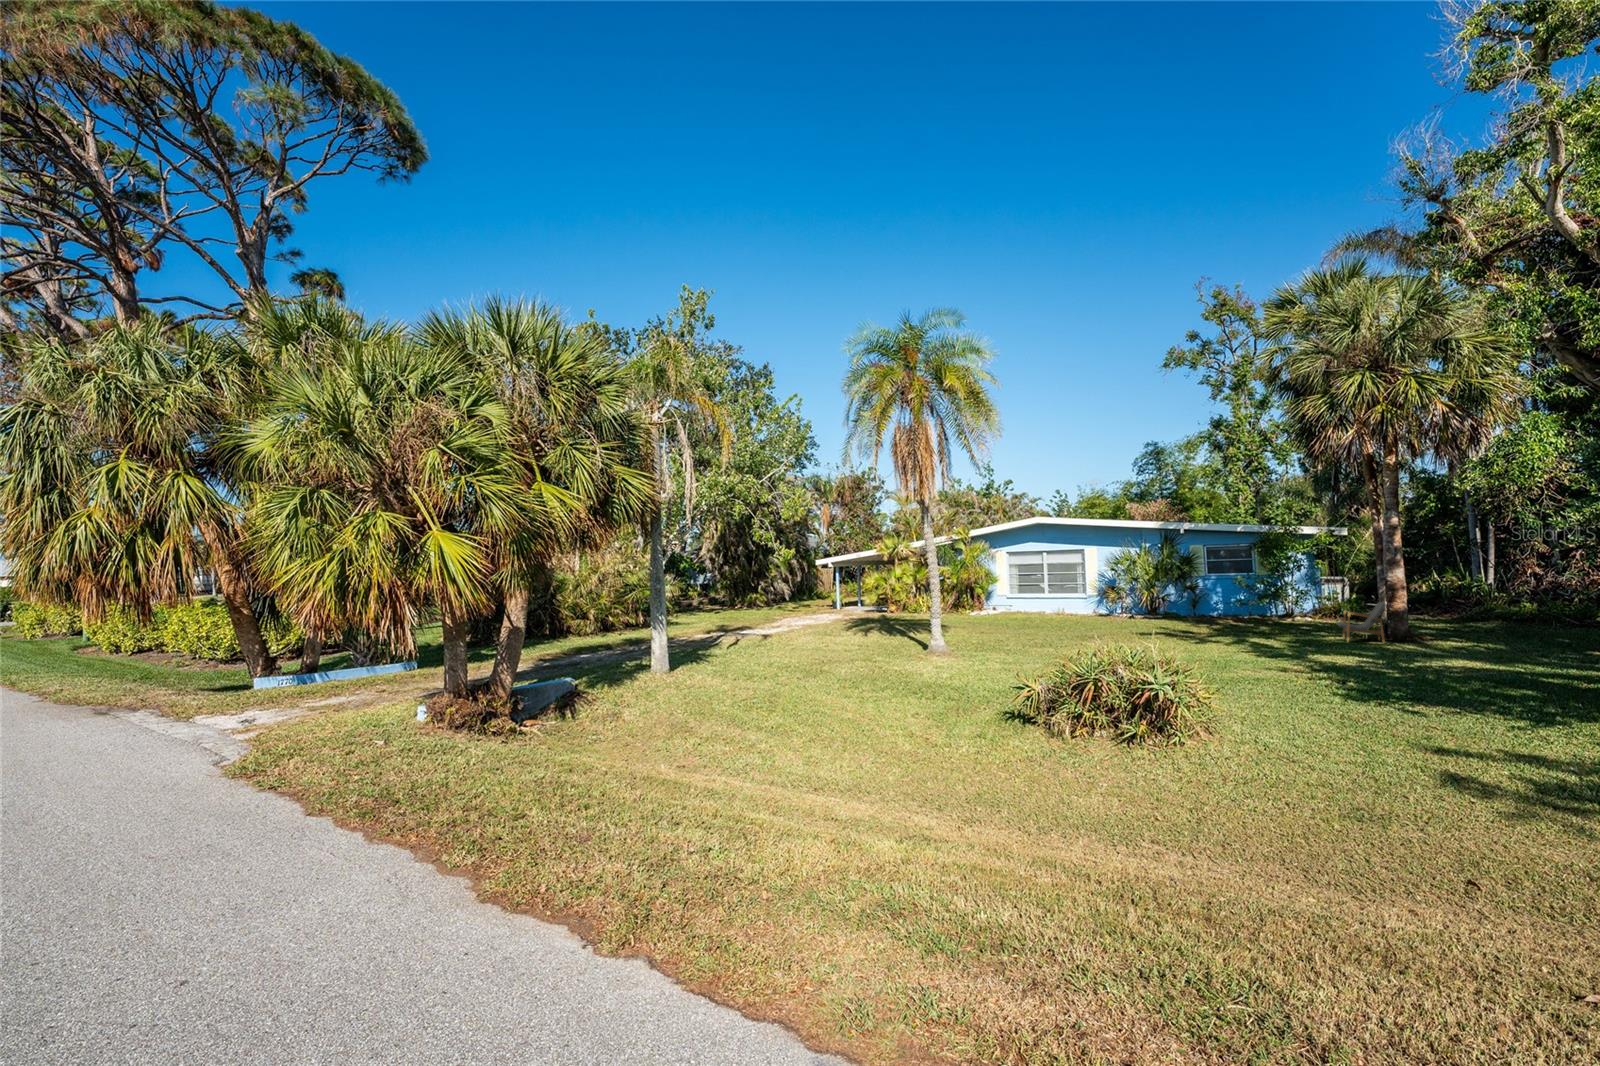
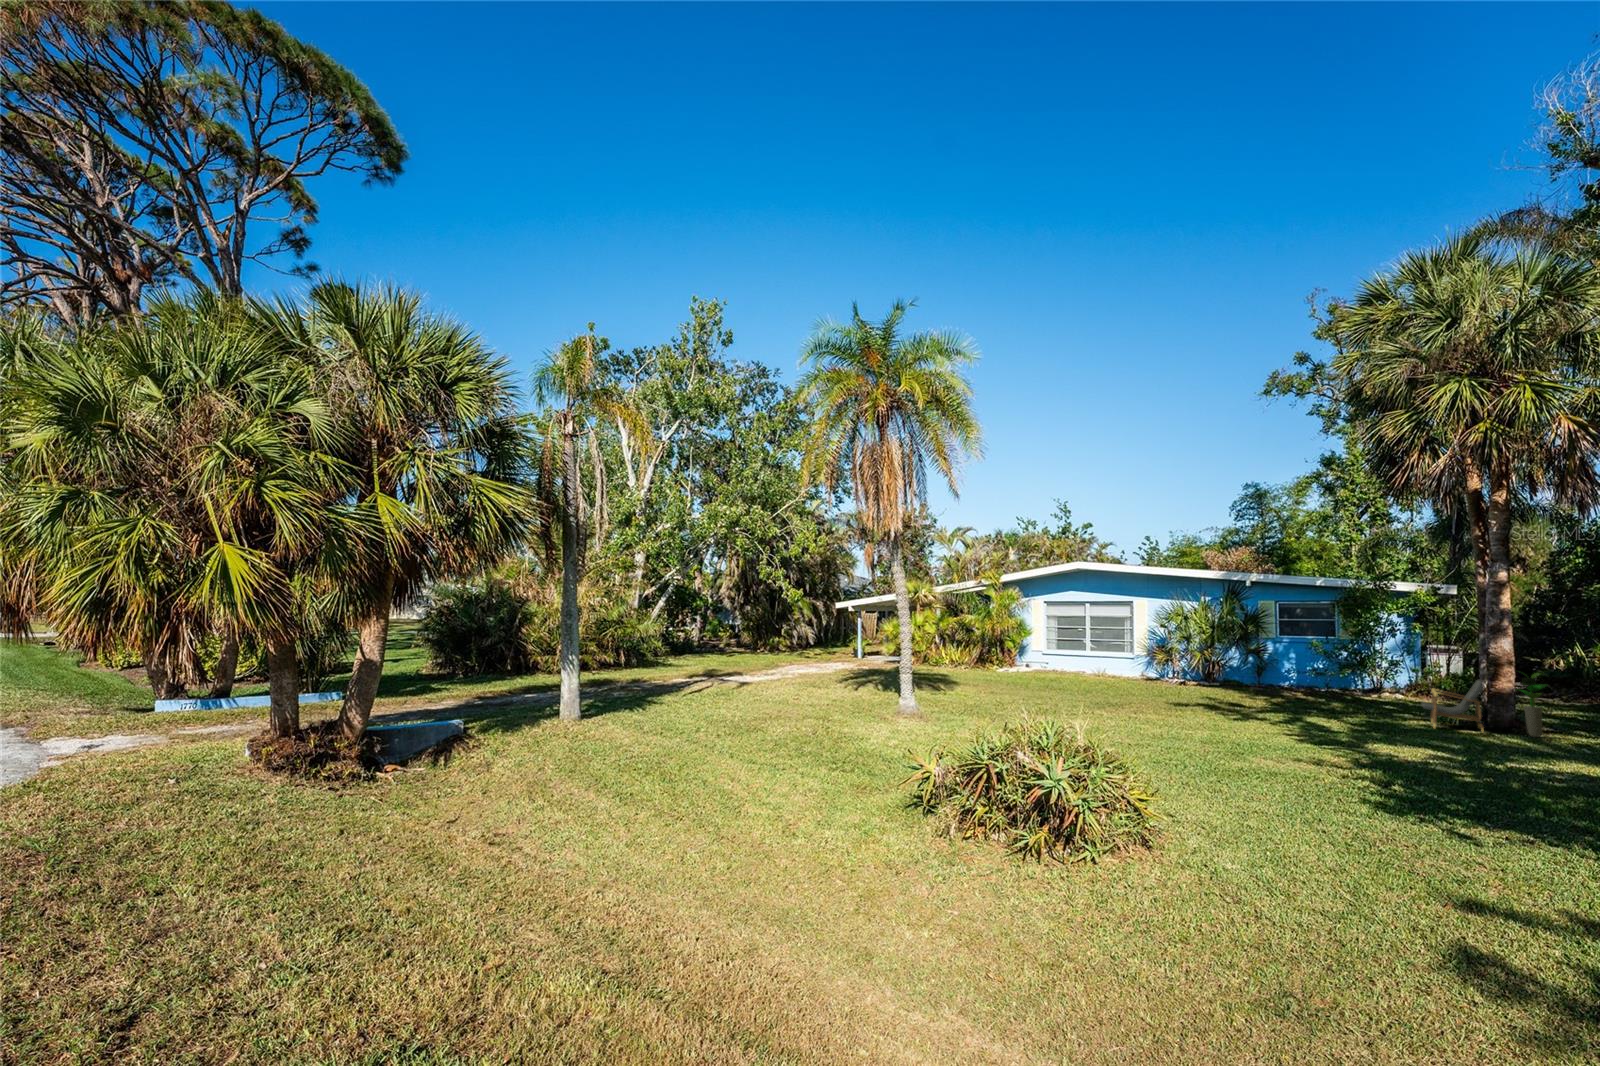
potted plant: none [1404,593,1434,644] -> present [1522,673,1547,737]

